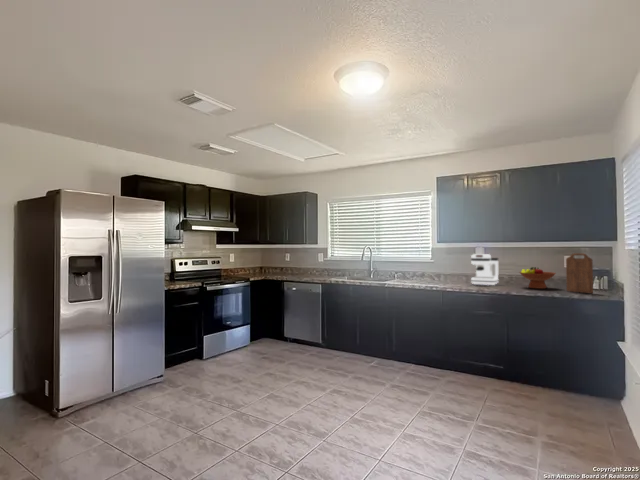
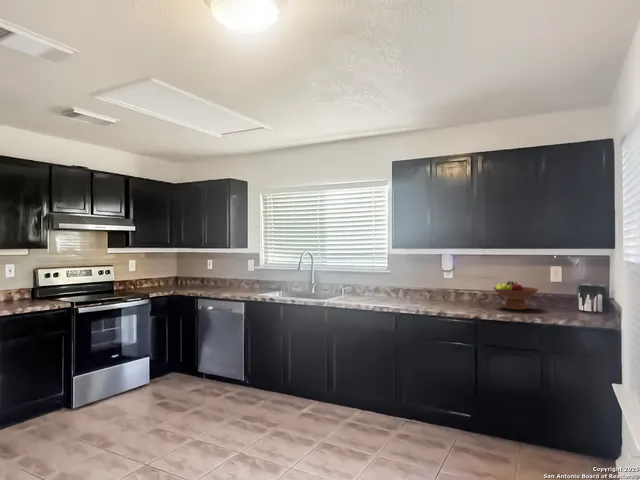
cutting board: present [566,253,593,293] -> none [551,264,584,317]
coffee maker: present [471,254,499,285] -> none [434,263,469,304]

